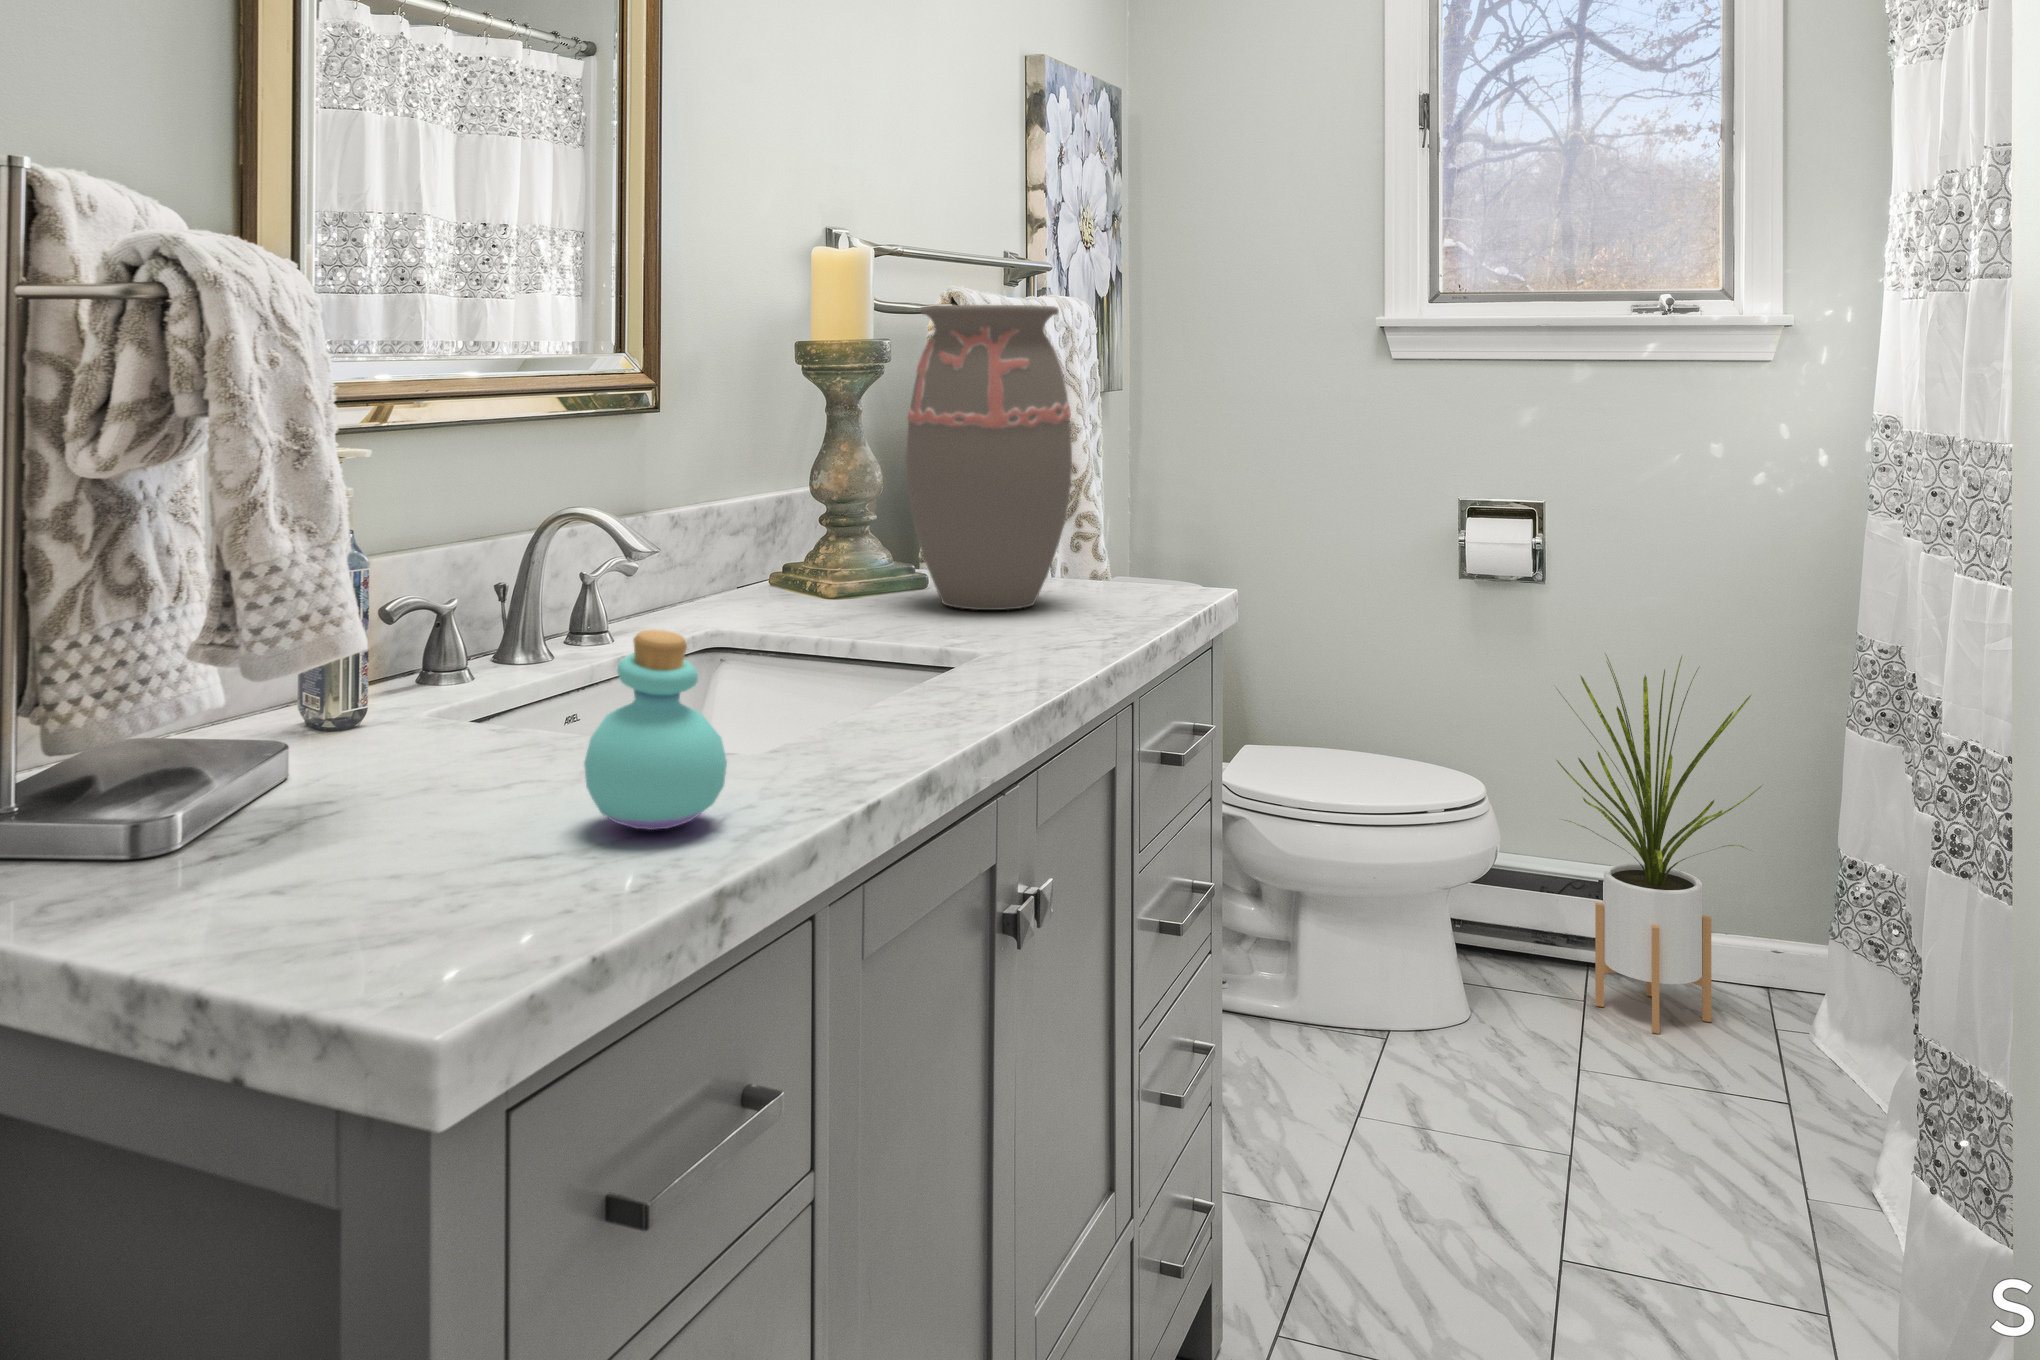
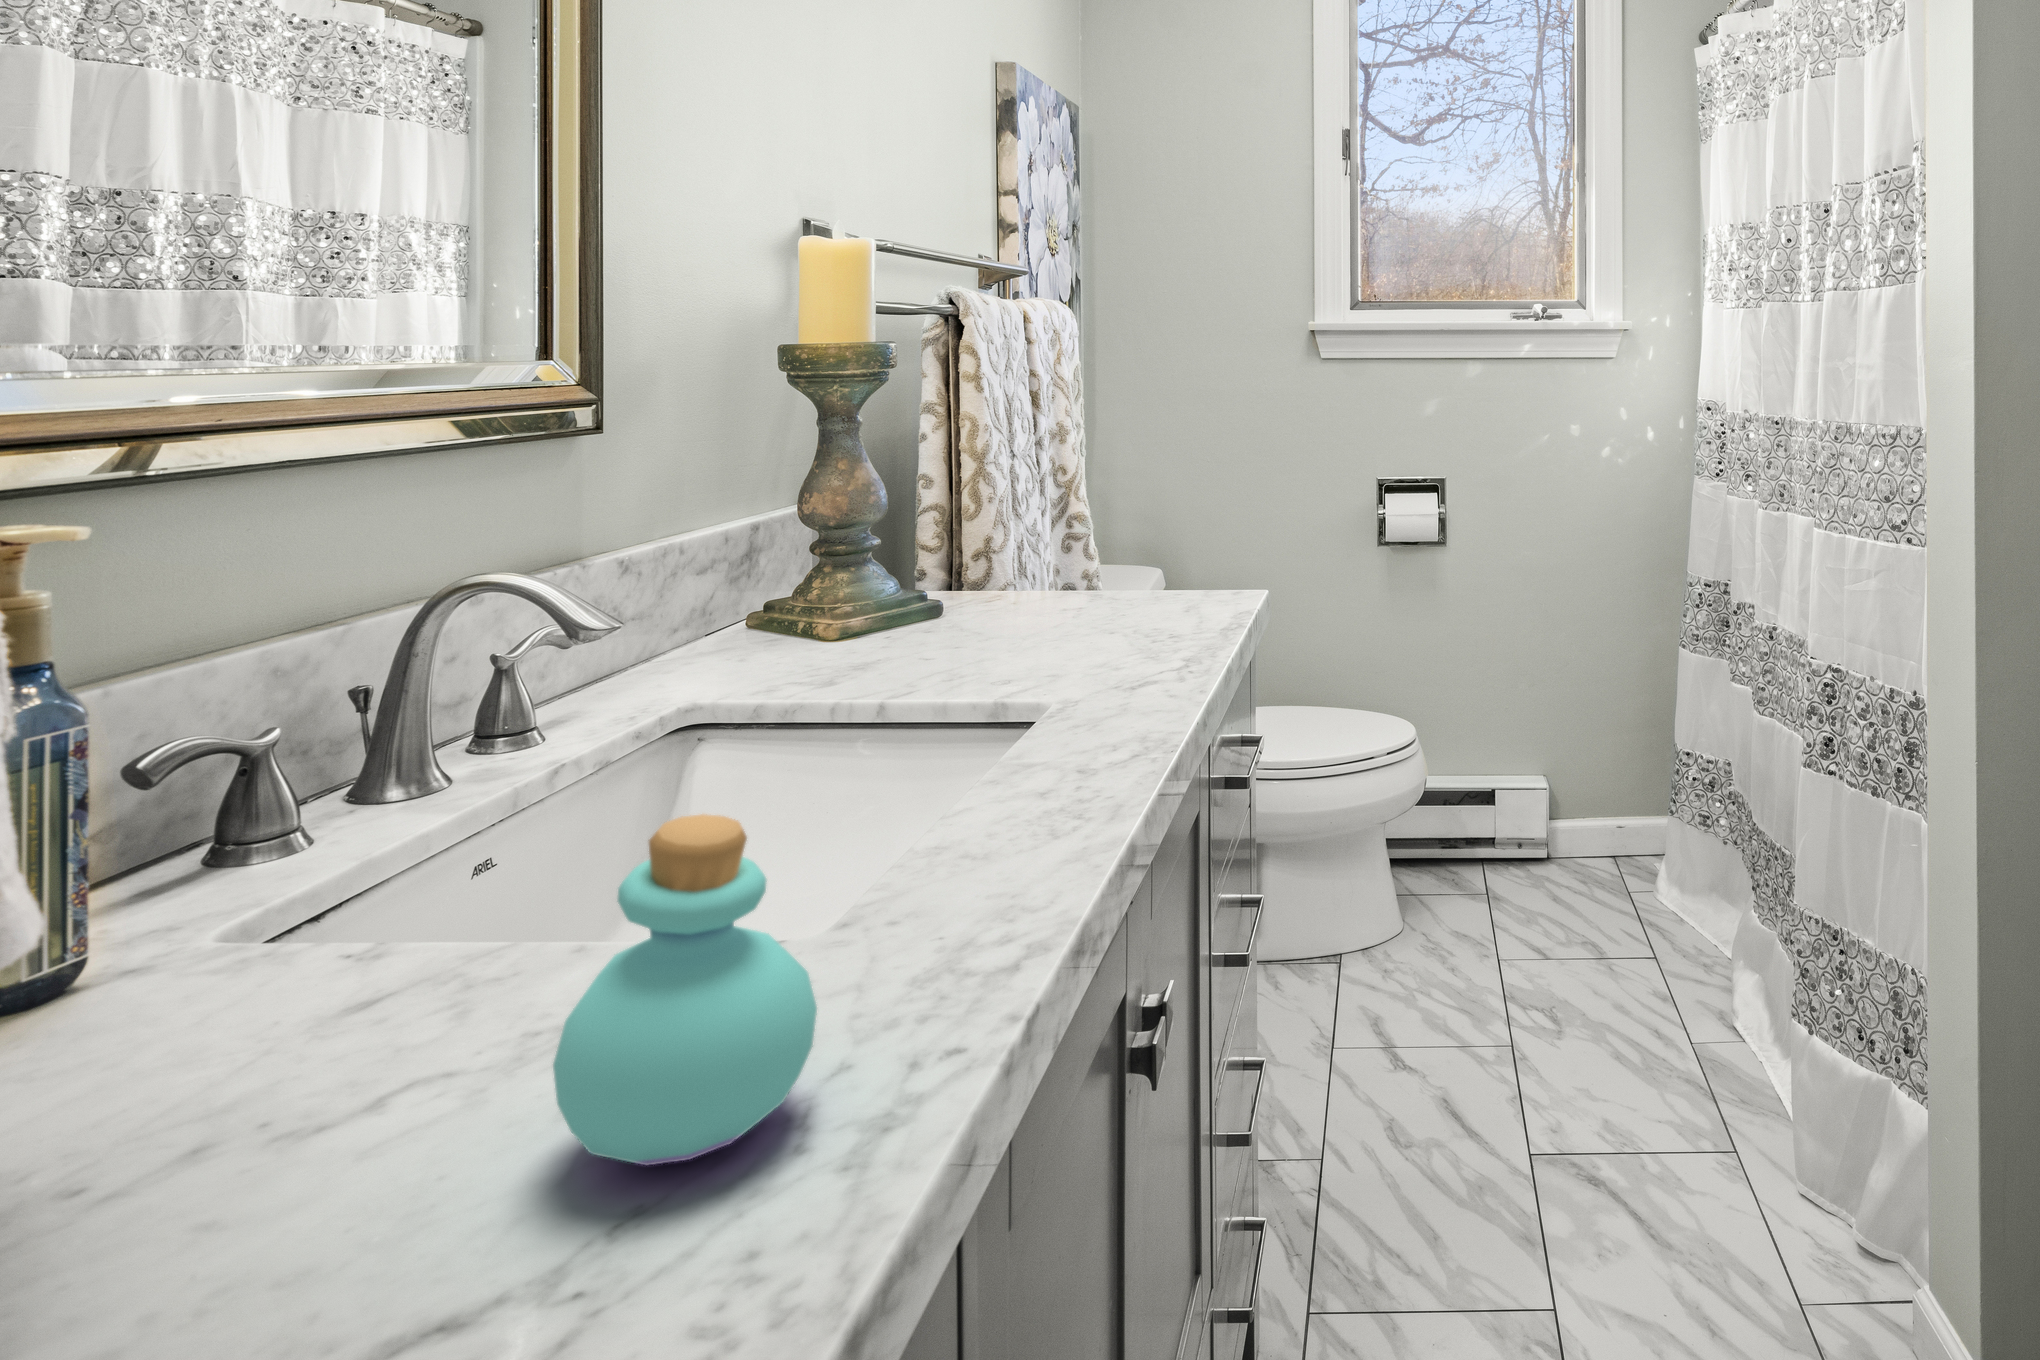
decorative vase: present [906,305,1072,610] -> none [926,306,1112,640]
house plant: present [1556,654,1762,1034] -> none [1464,596,1620,912]

